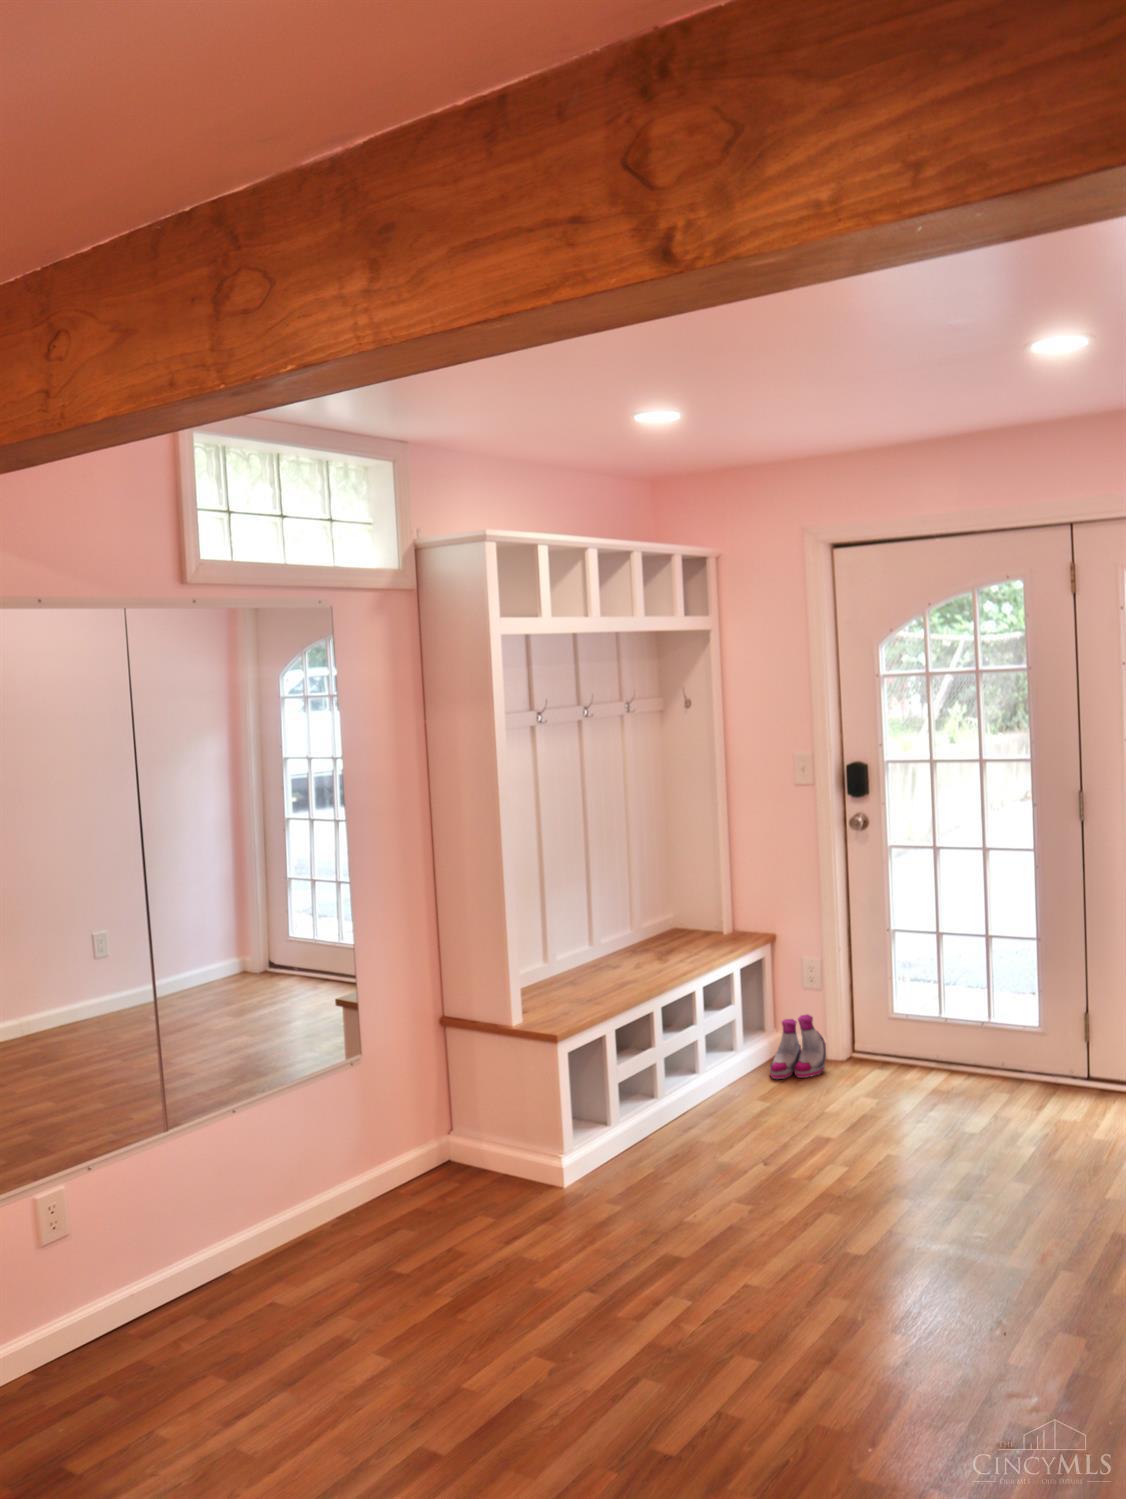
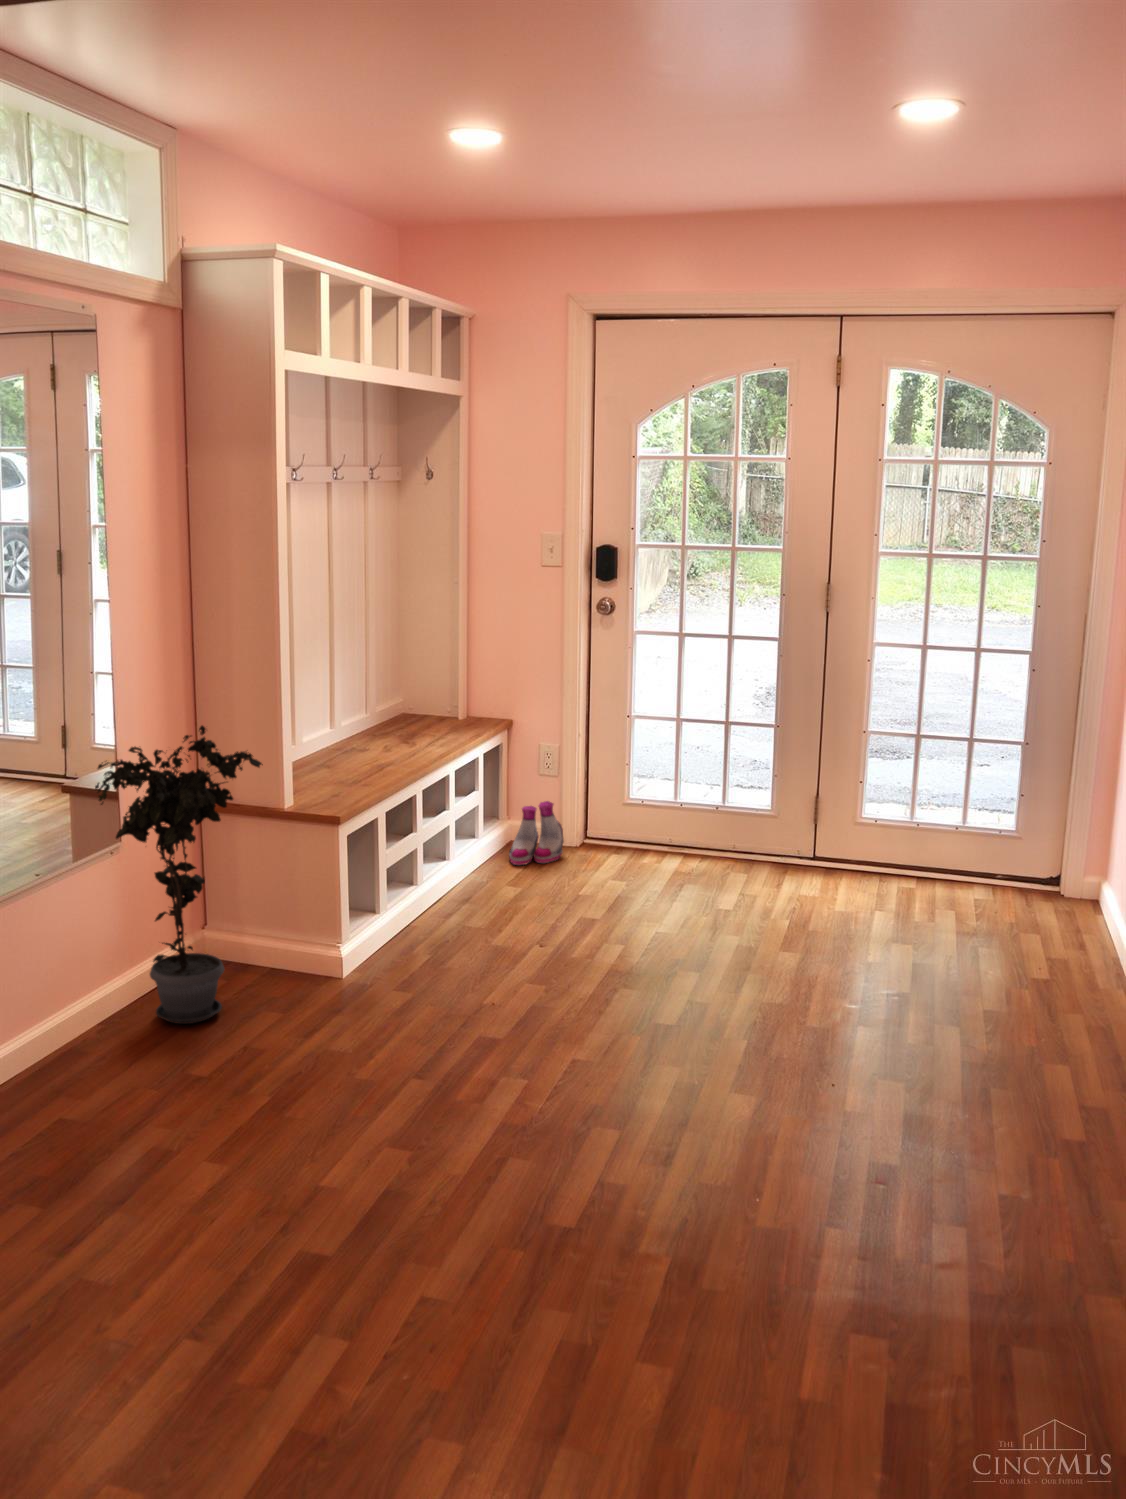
potted plant: none [322,949,484,1223] -> present [95,725,263,1024]

